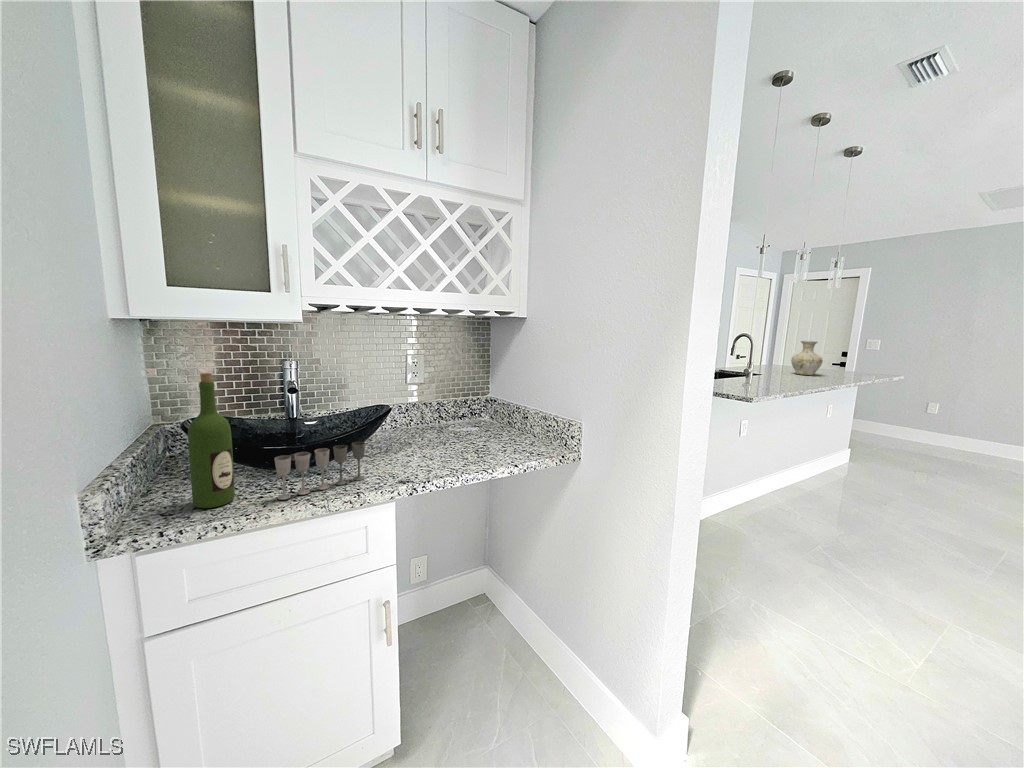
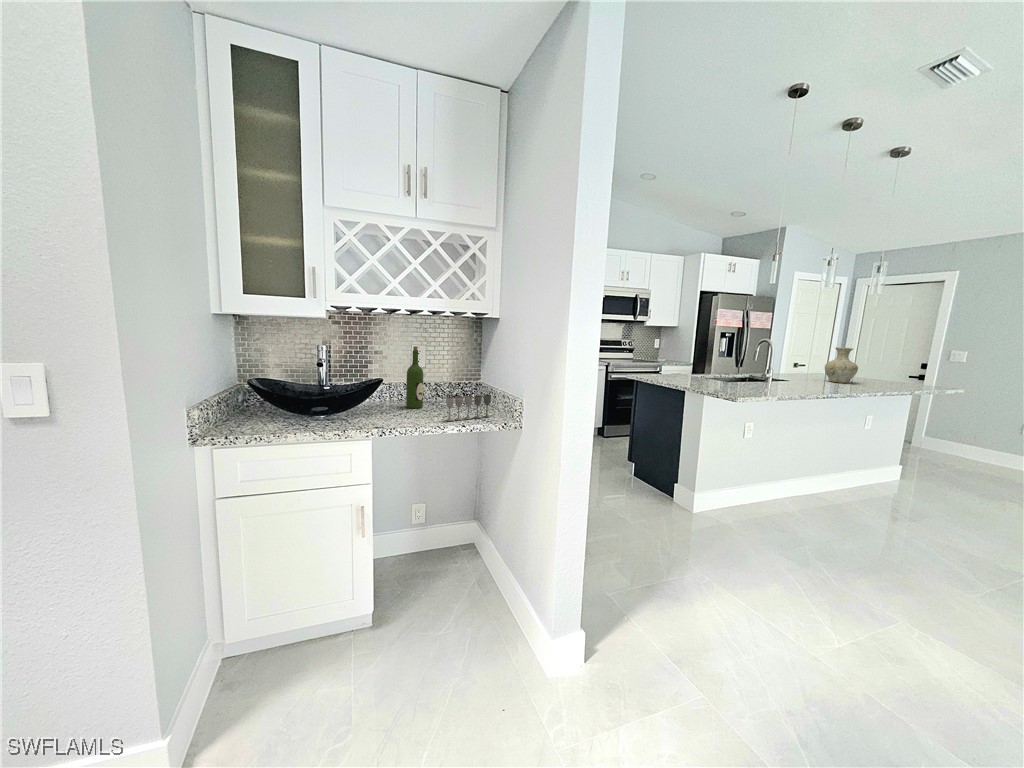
wine bottle: present [188,373,235,508] -> present [406,346,423,408]
wine glass: present [275,442,365,500] -> present [446,395,491,421]

